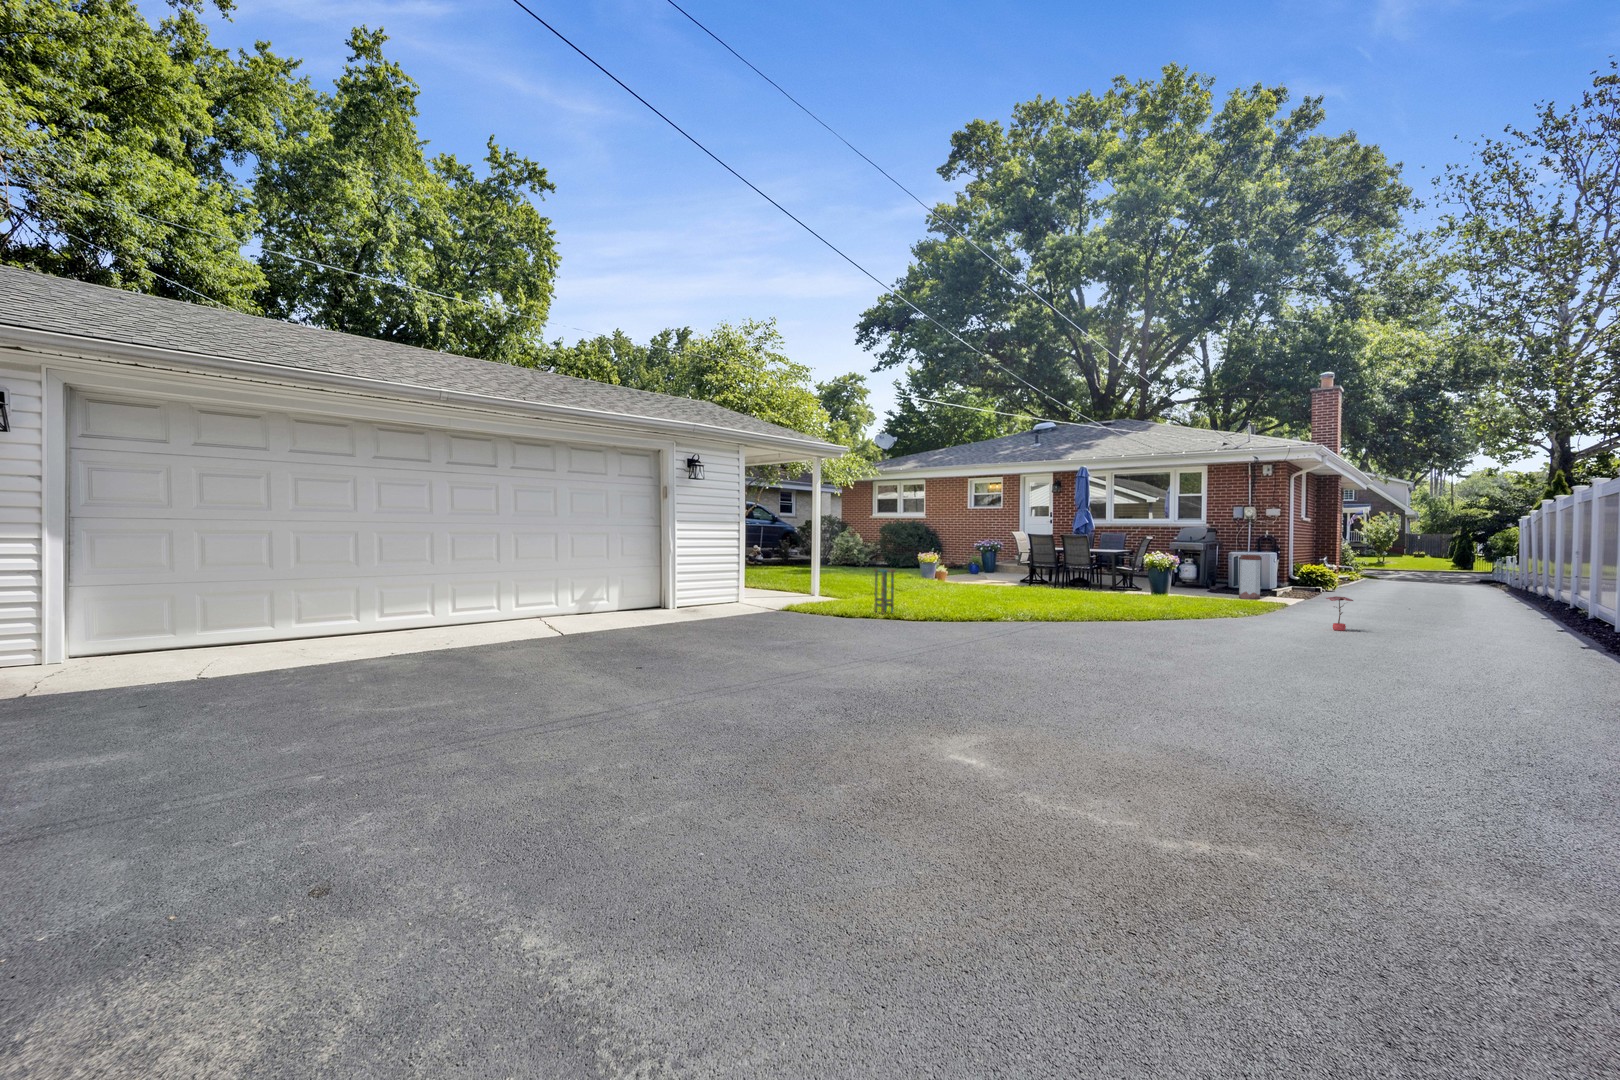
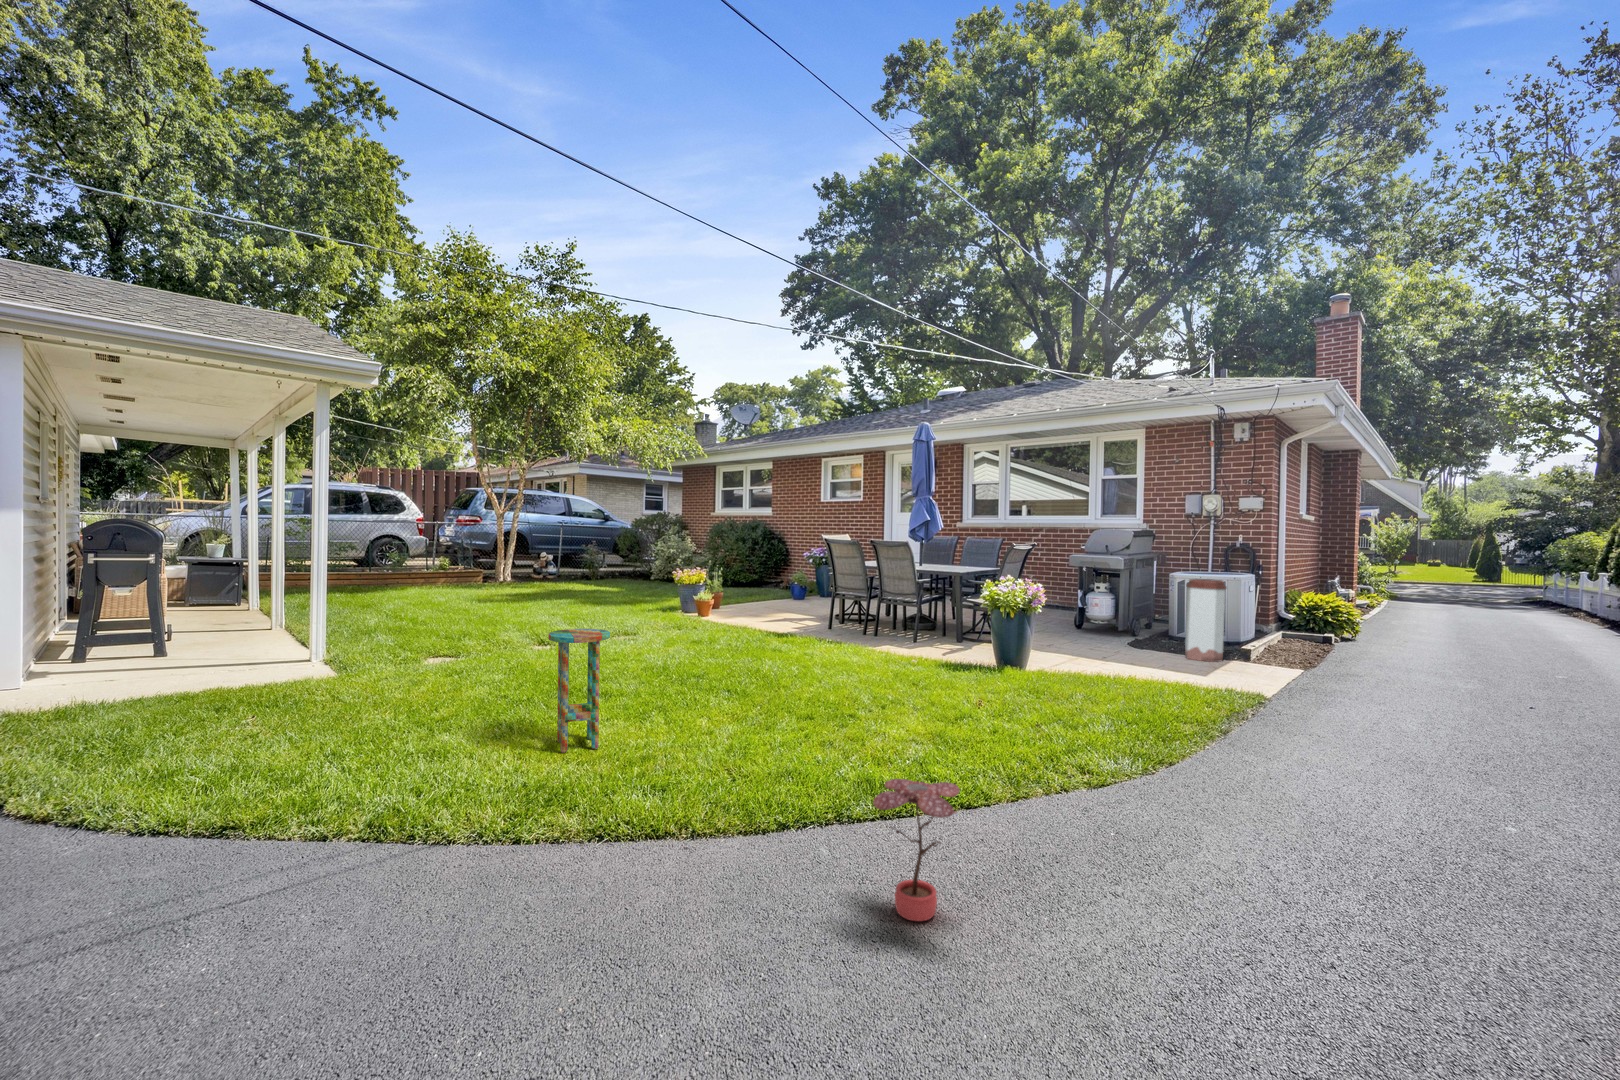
side table: present [874,569,896,613] -> present [548,629,610,753]
potted plant: present [1326,596,1353,631] -> present [873,779,960,921]

